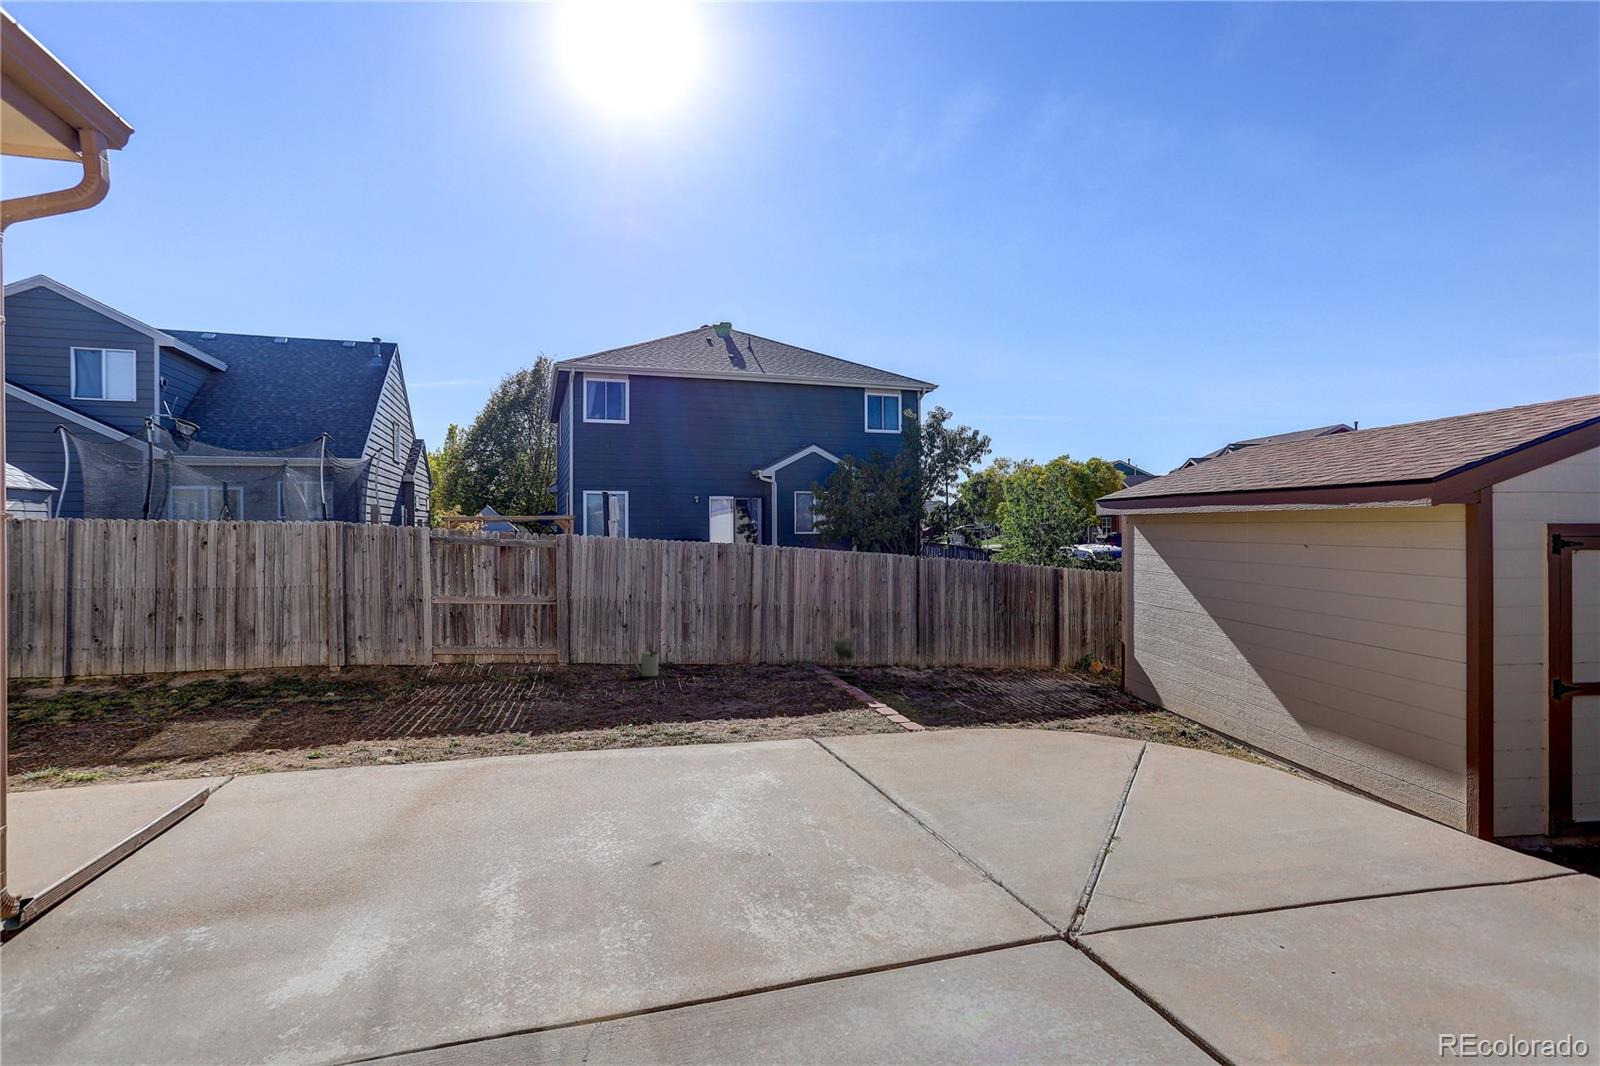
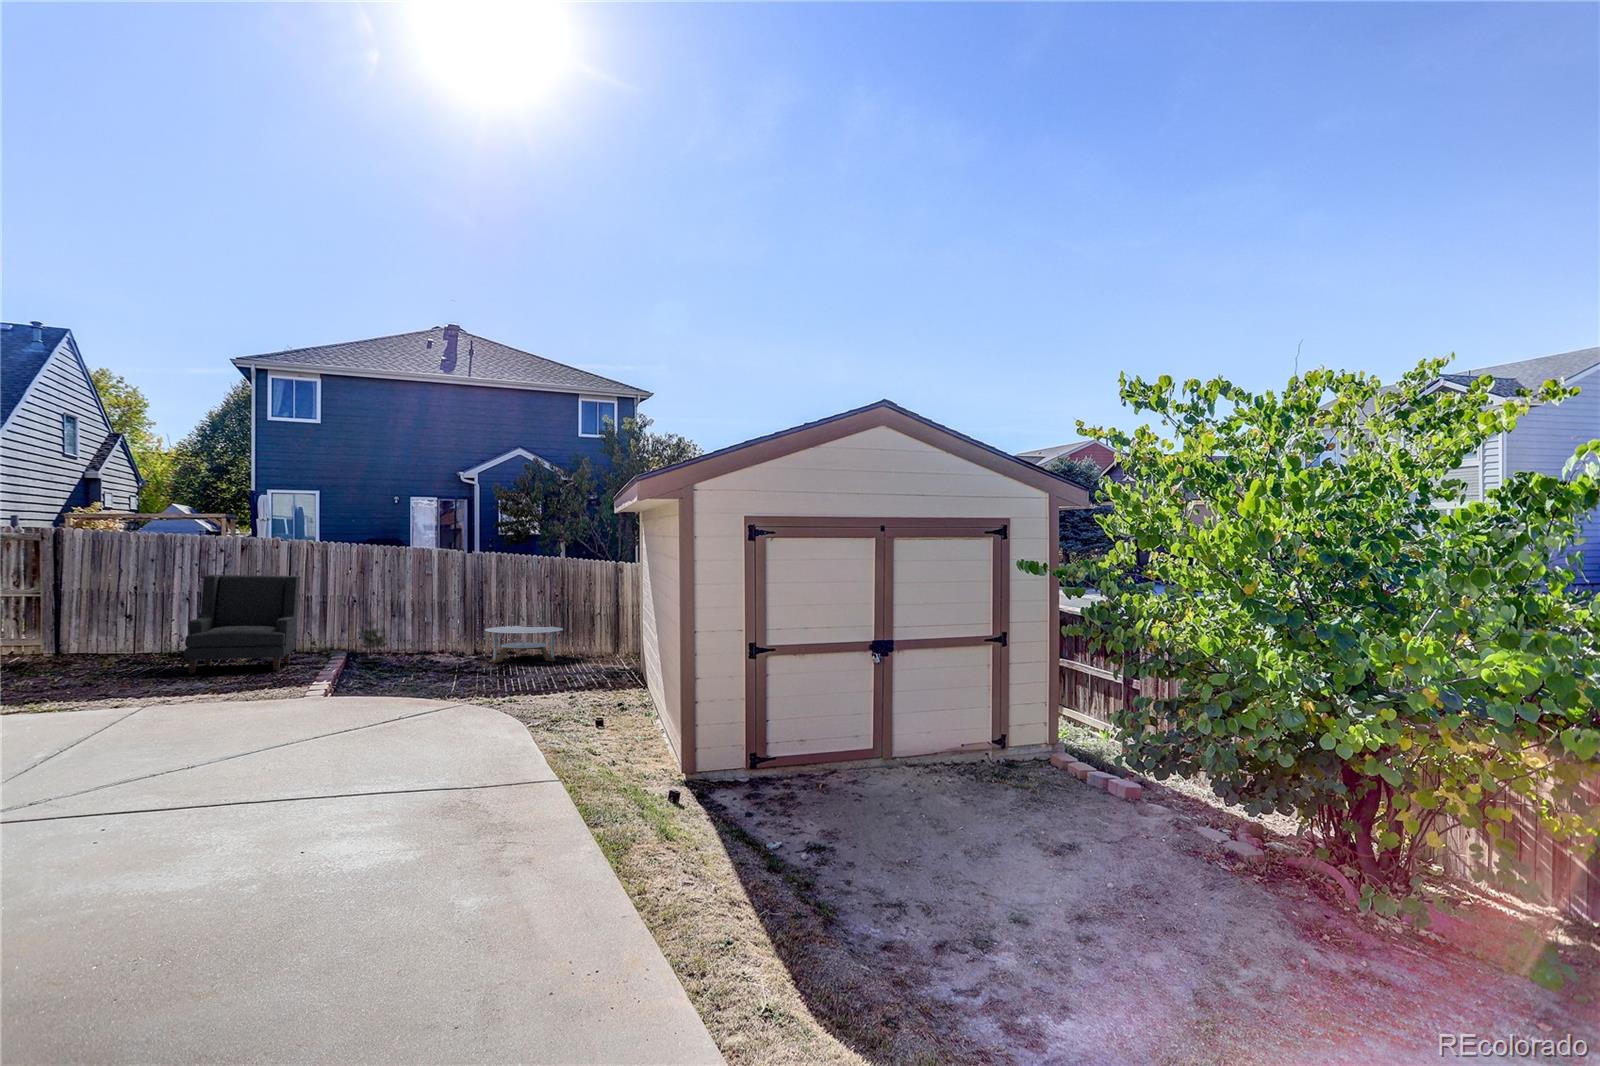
chair: none [696,583,792,689] -> present [184,575,300,674]
round table: none [949,637,1032,679] -> present [485,626,563,663]
watering can: present [623,644,659,678] -> none [117,633,166,667]

